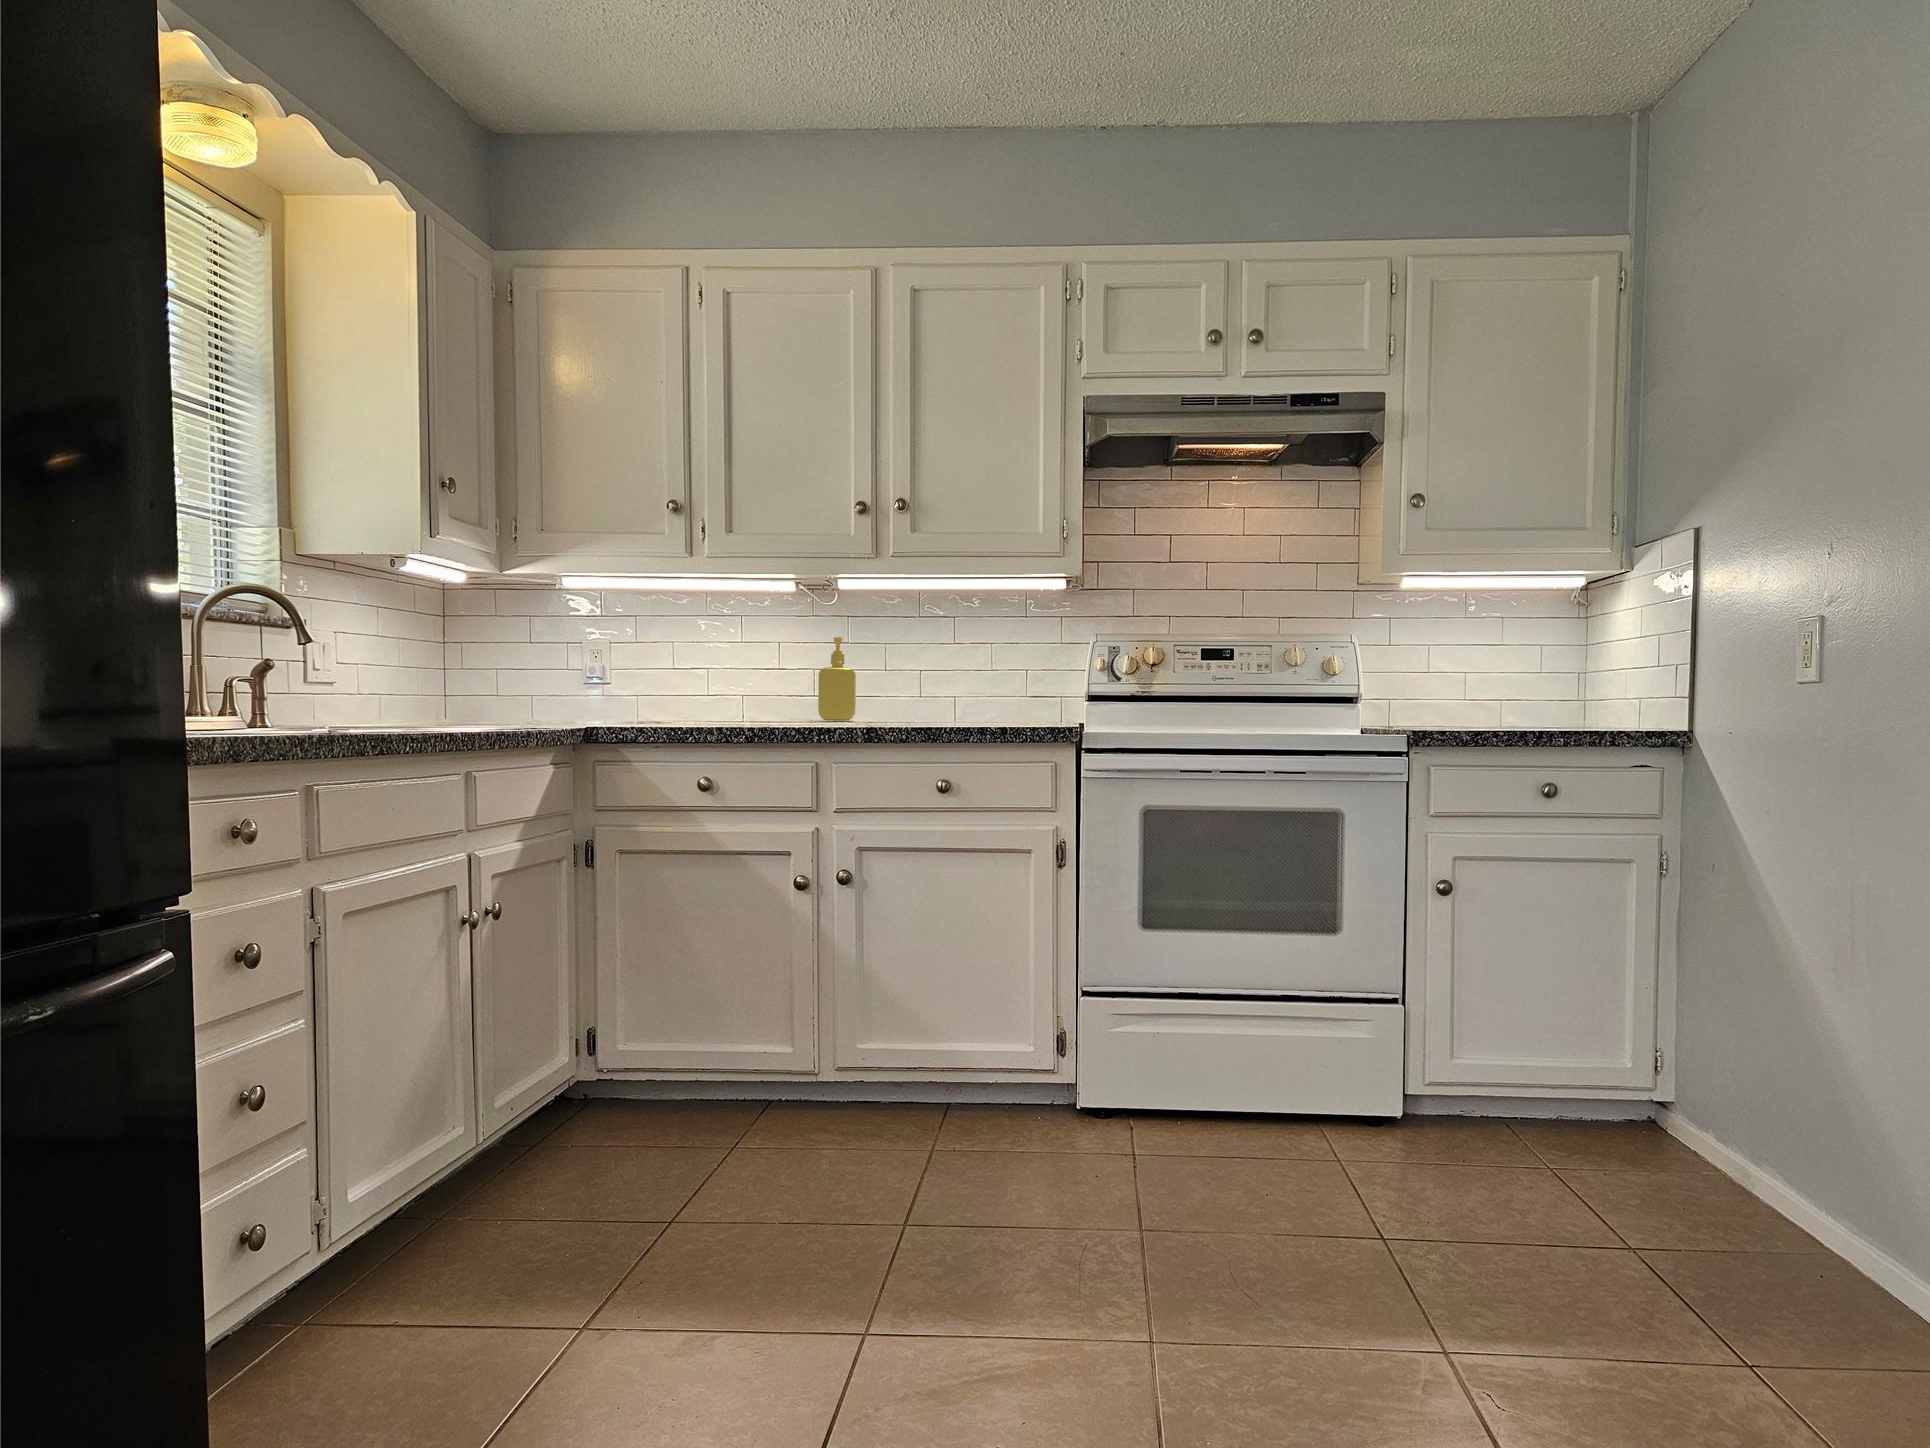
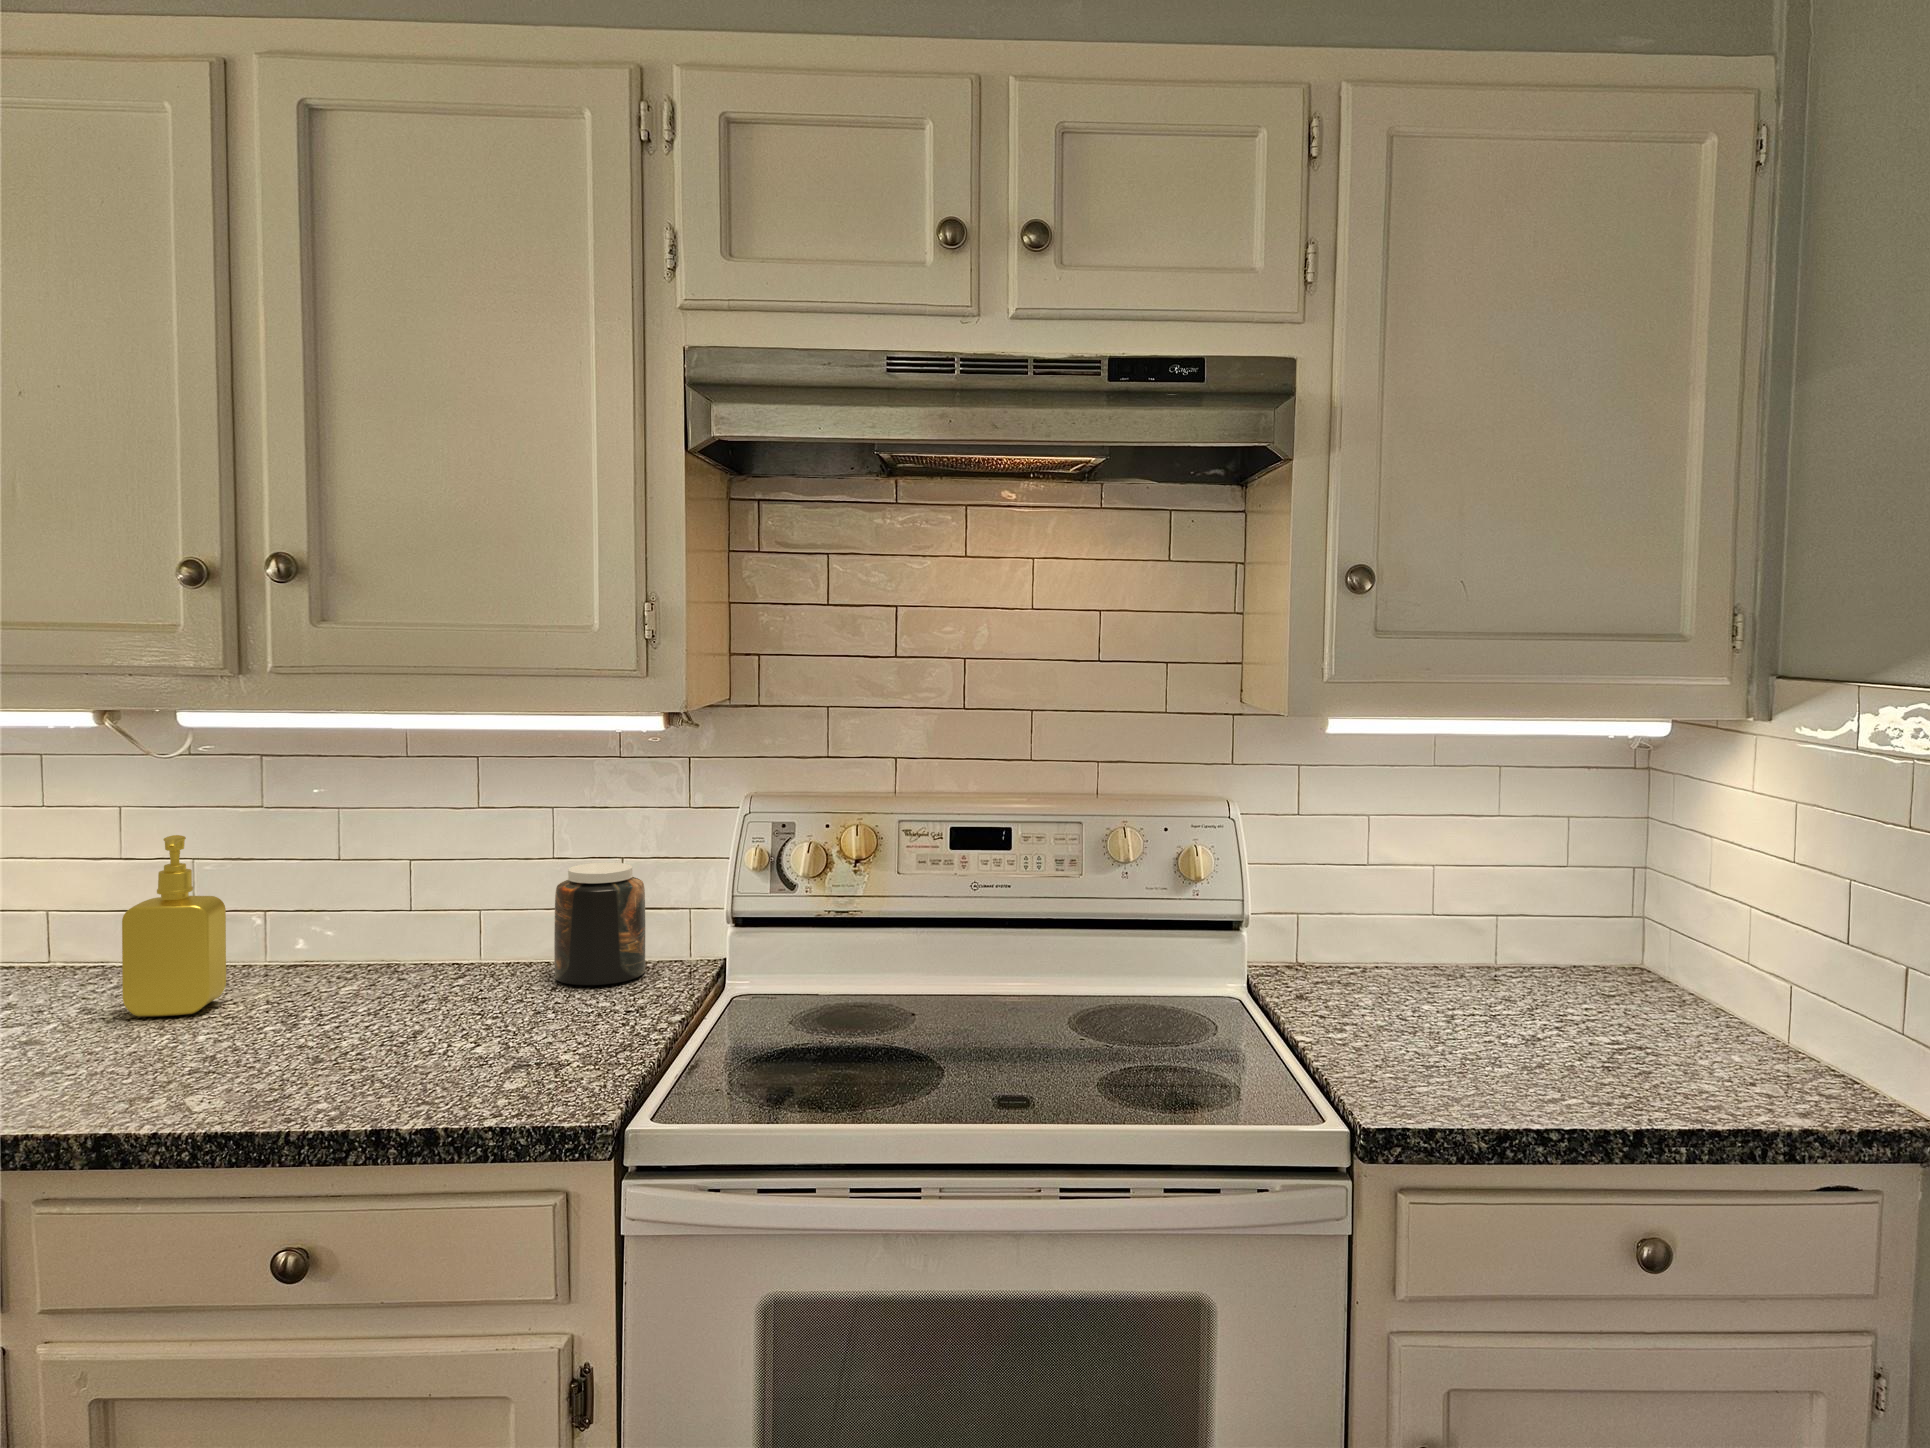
jar: none [1001,666,1045,721] -> present [554,862,645,985]

